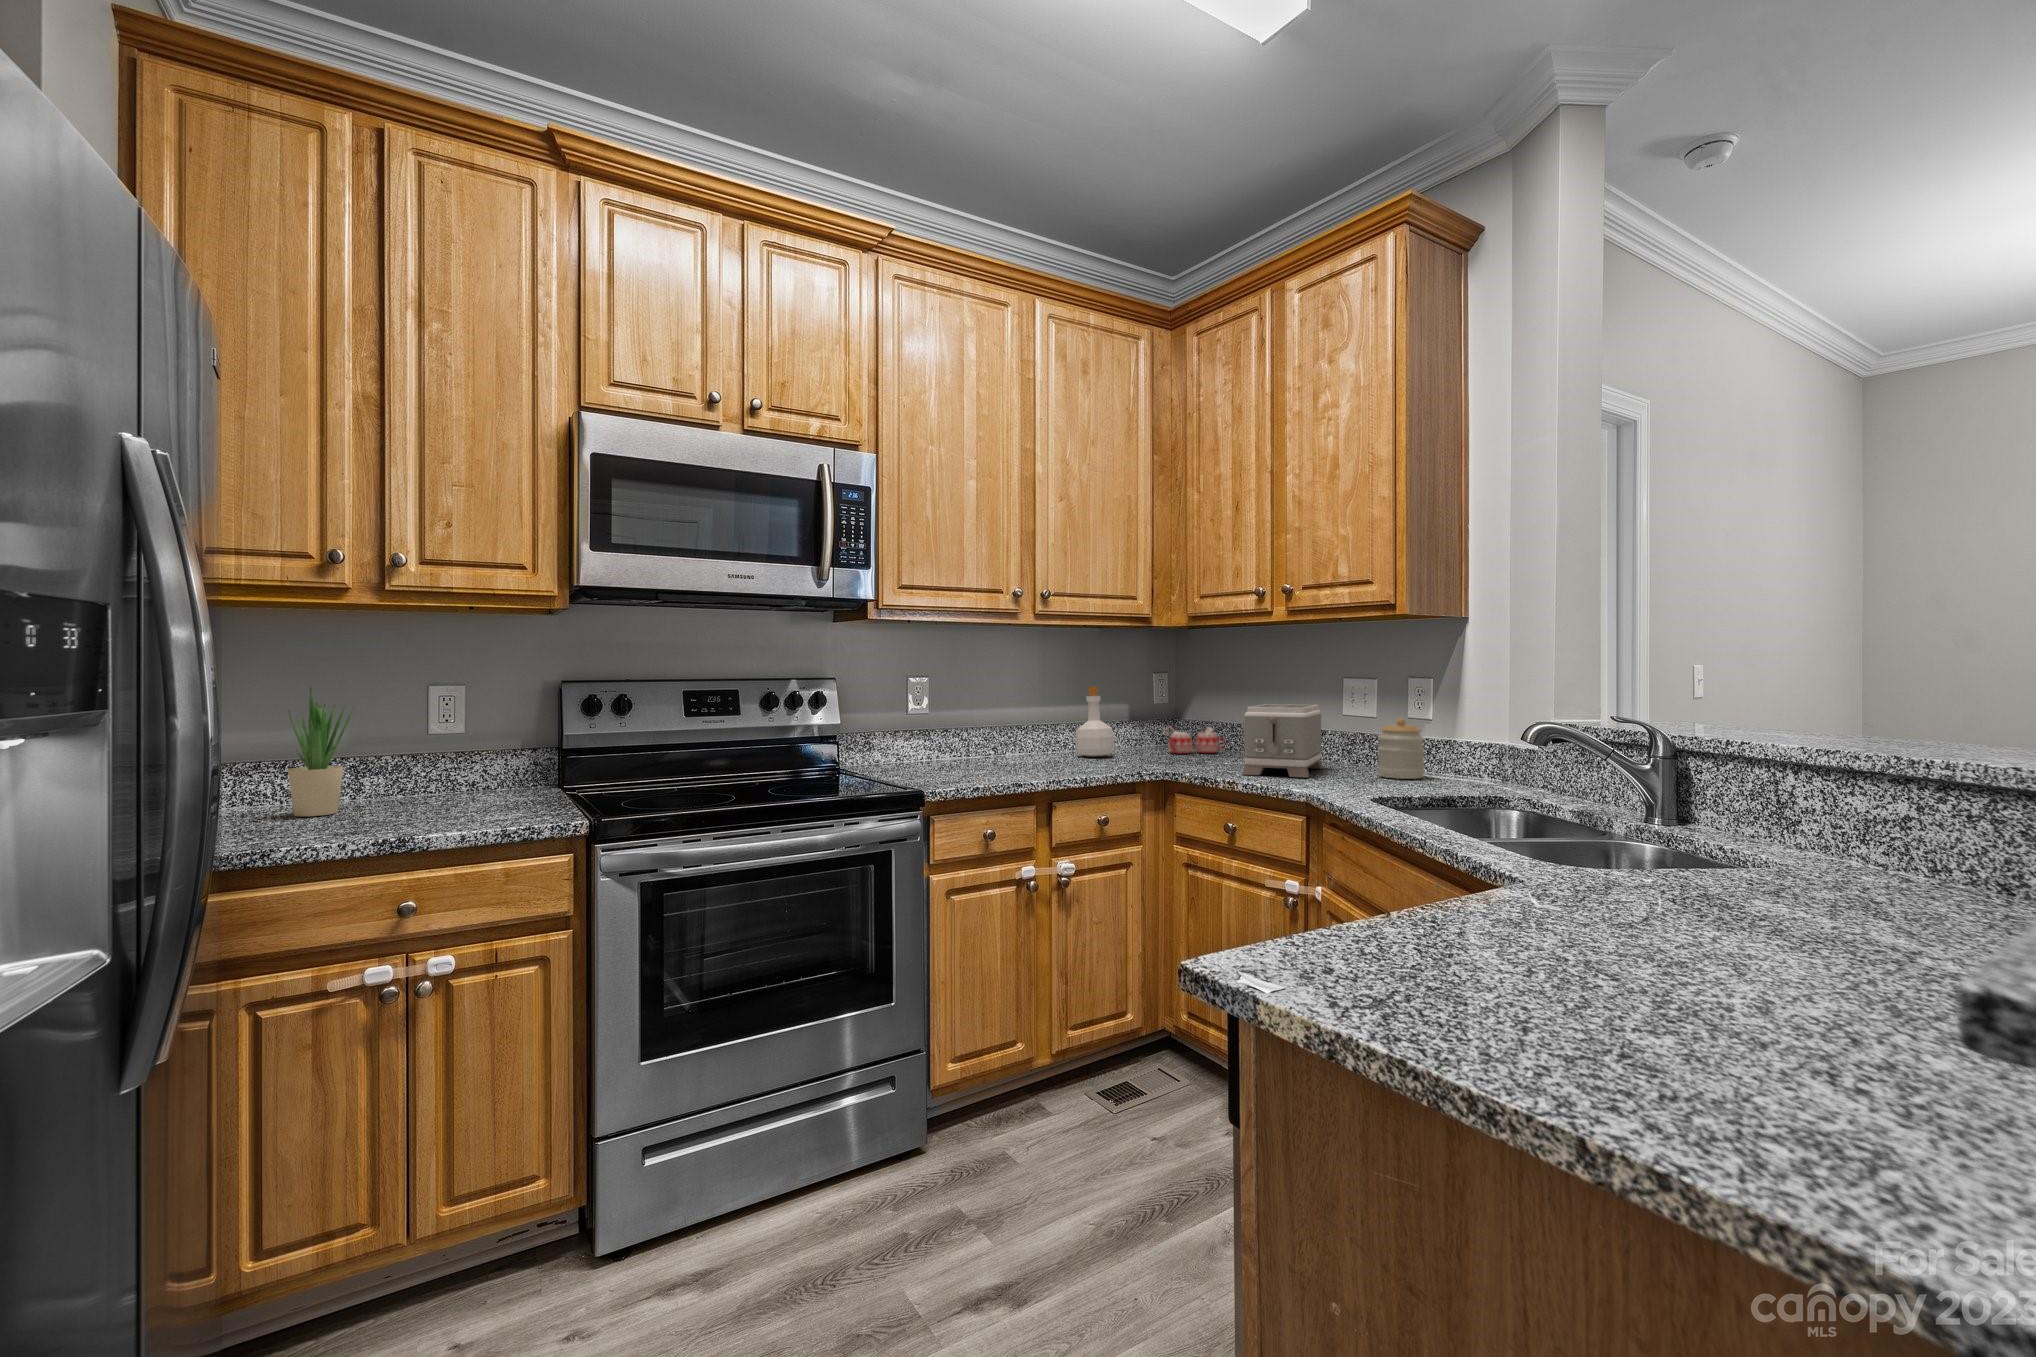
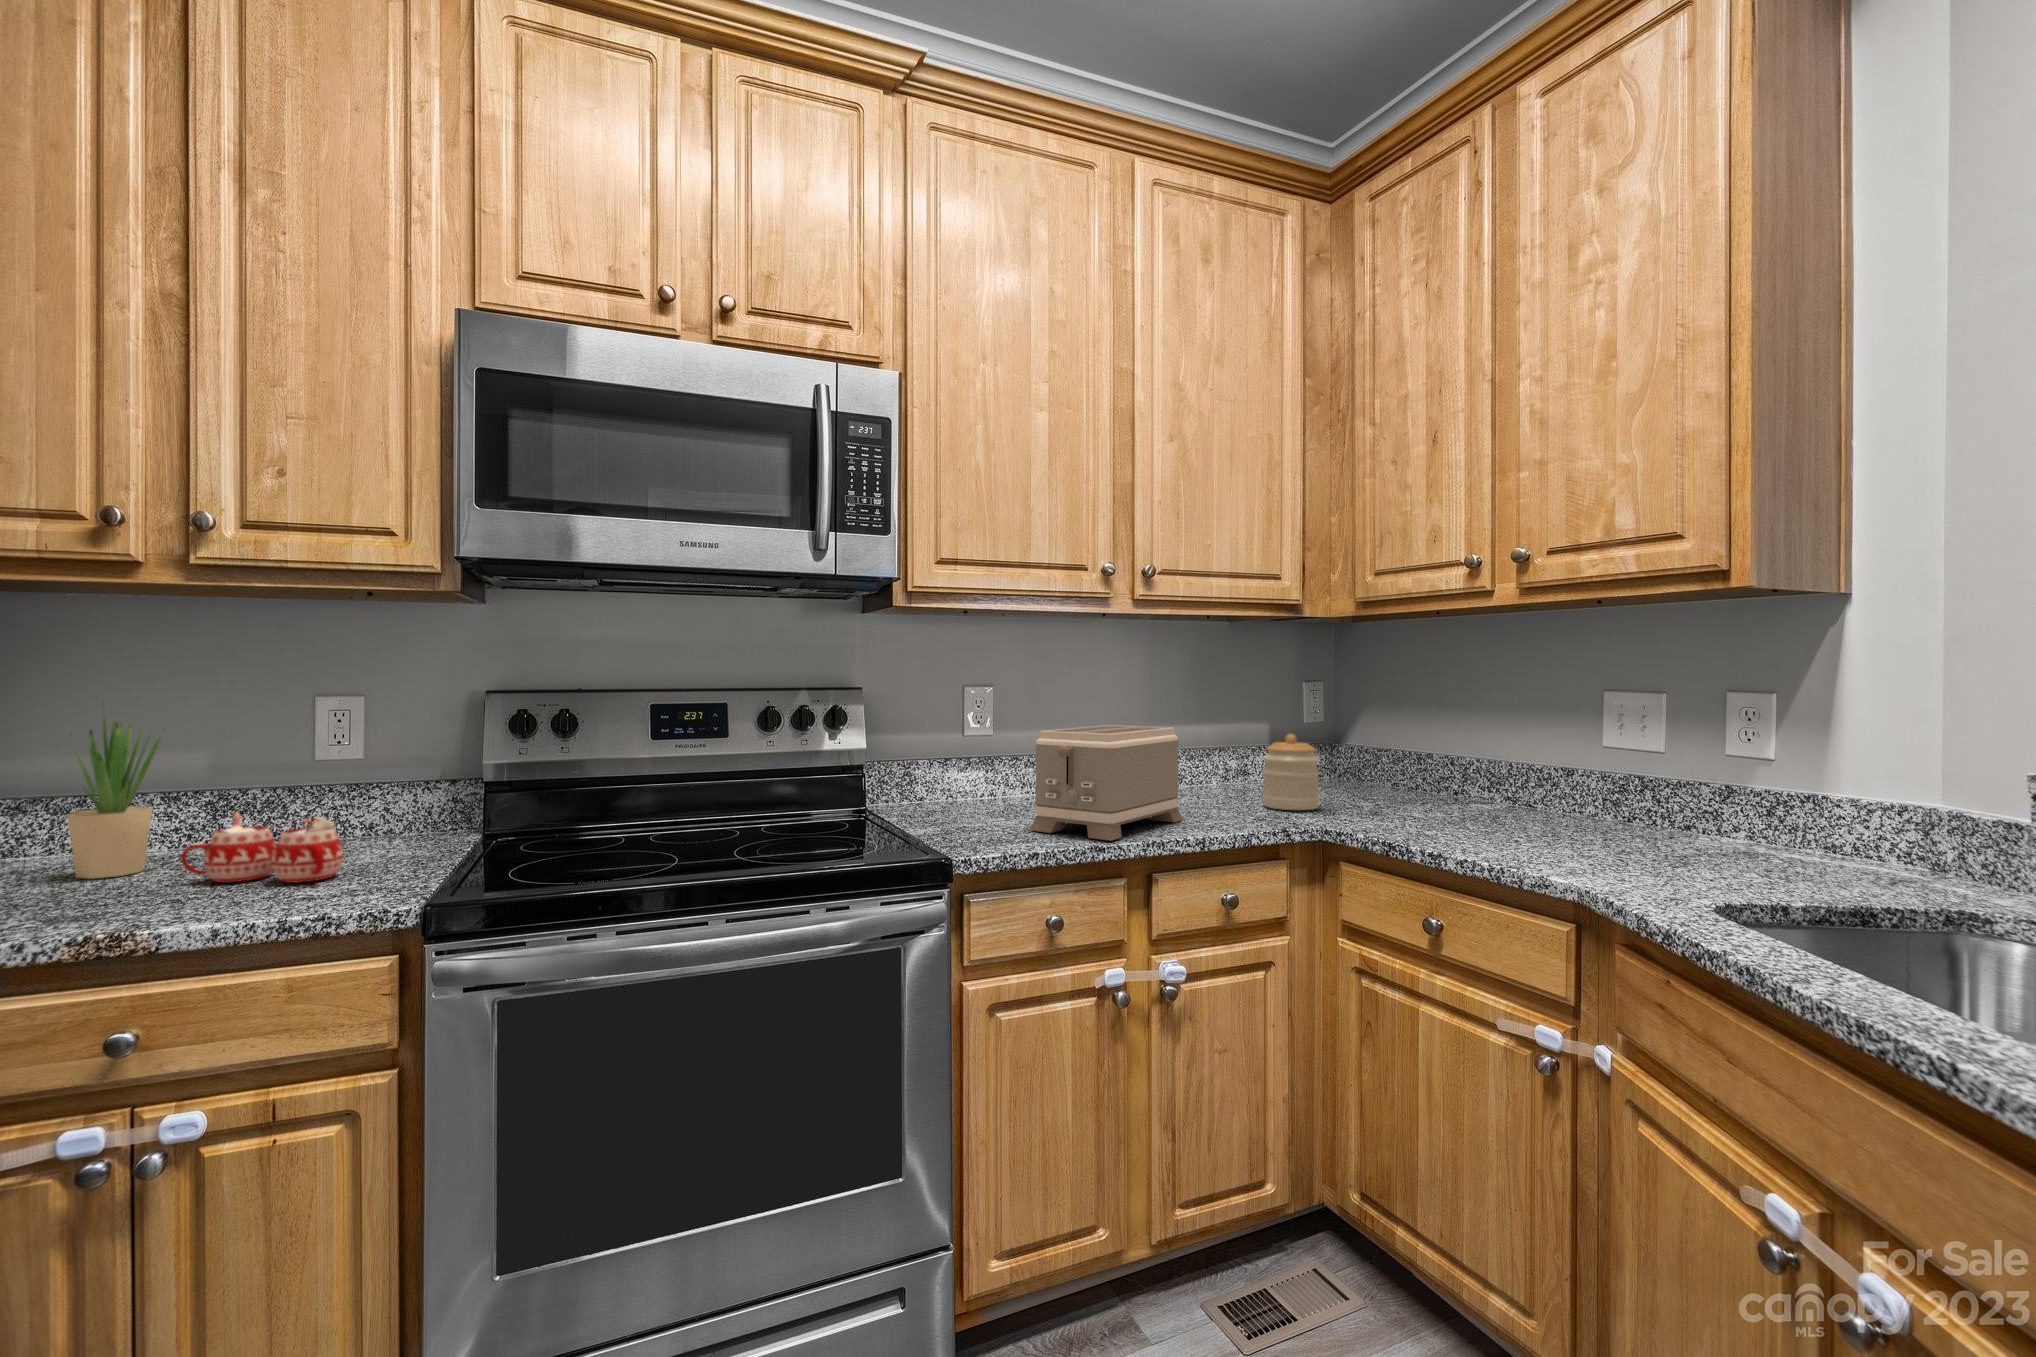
bottle: present [1076,687,1115,757] -> none [1200,700,1254,795]
toaster: present [1242,704,1323,778] -> present [1030,725,1183,841]
jar: present [1378,718,1424,779] -> present [1263,734,1319,810]
mug: present [1168,727,1226,754] -> present [181,812,343,883]

